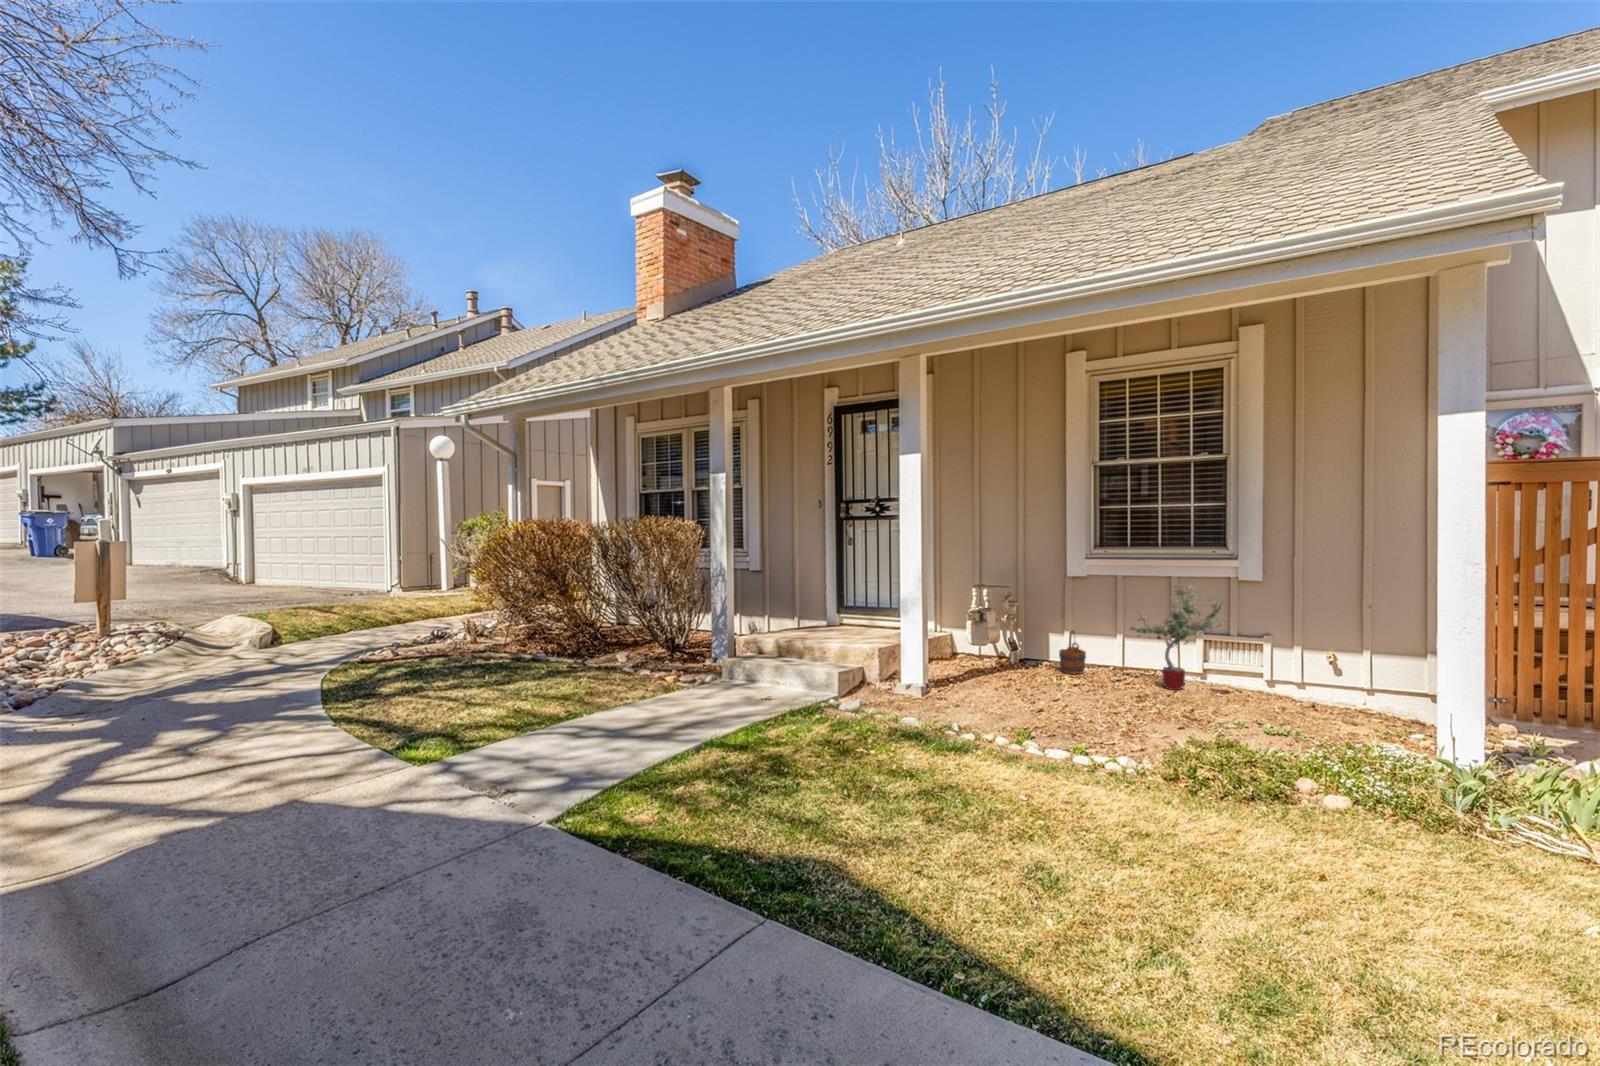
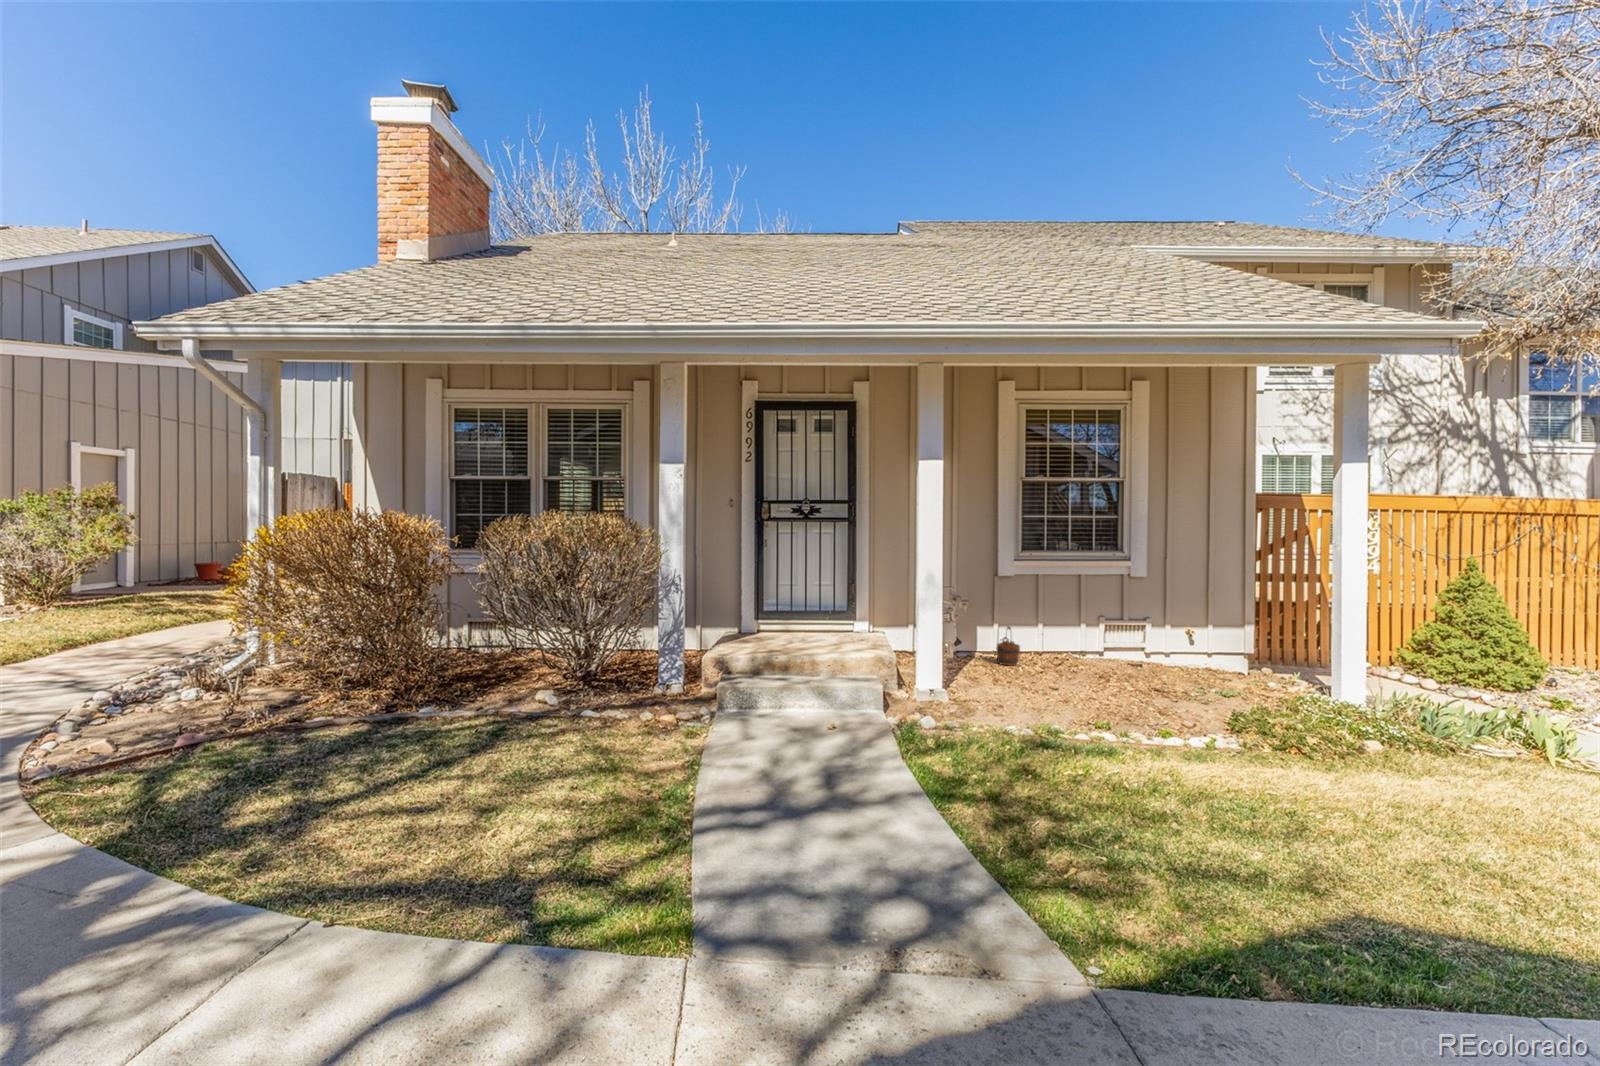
potted tree: present [1129,585,1222,690] -> none [1062,583,1137,671]

